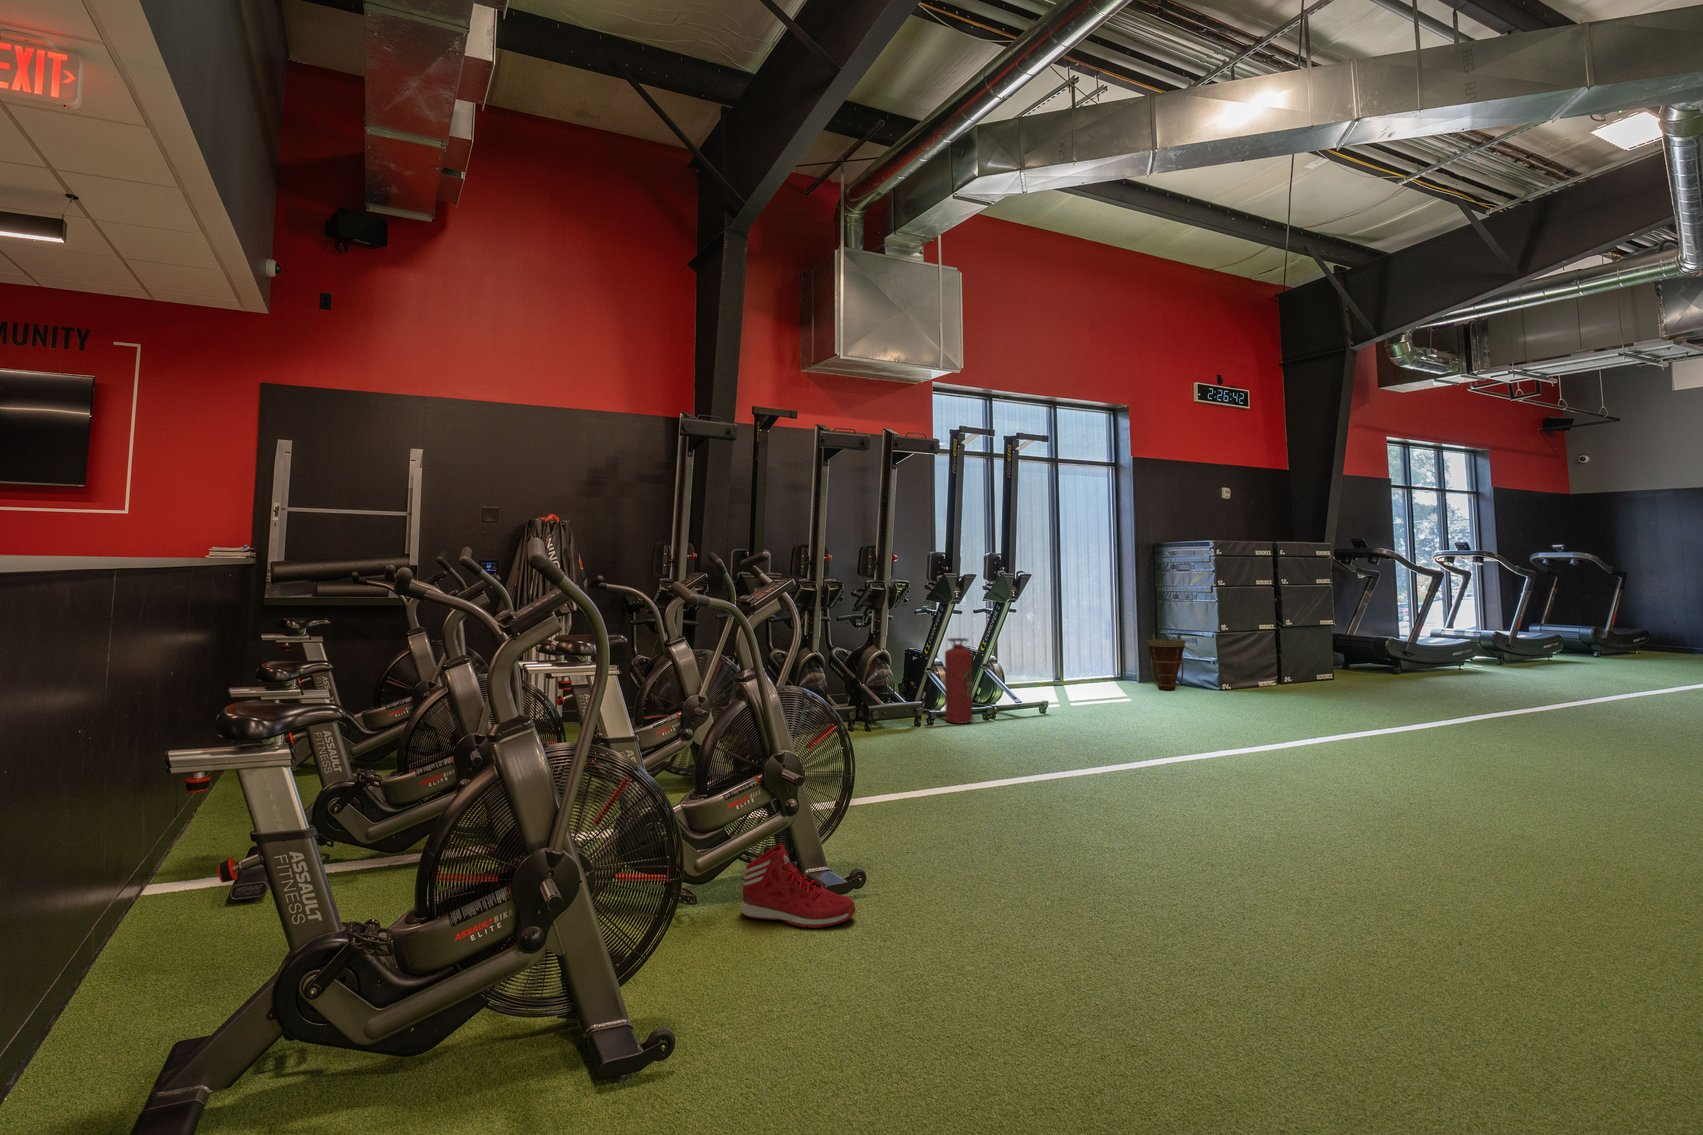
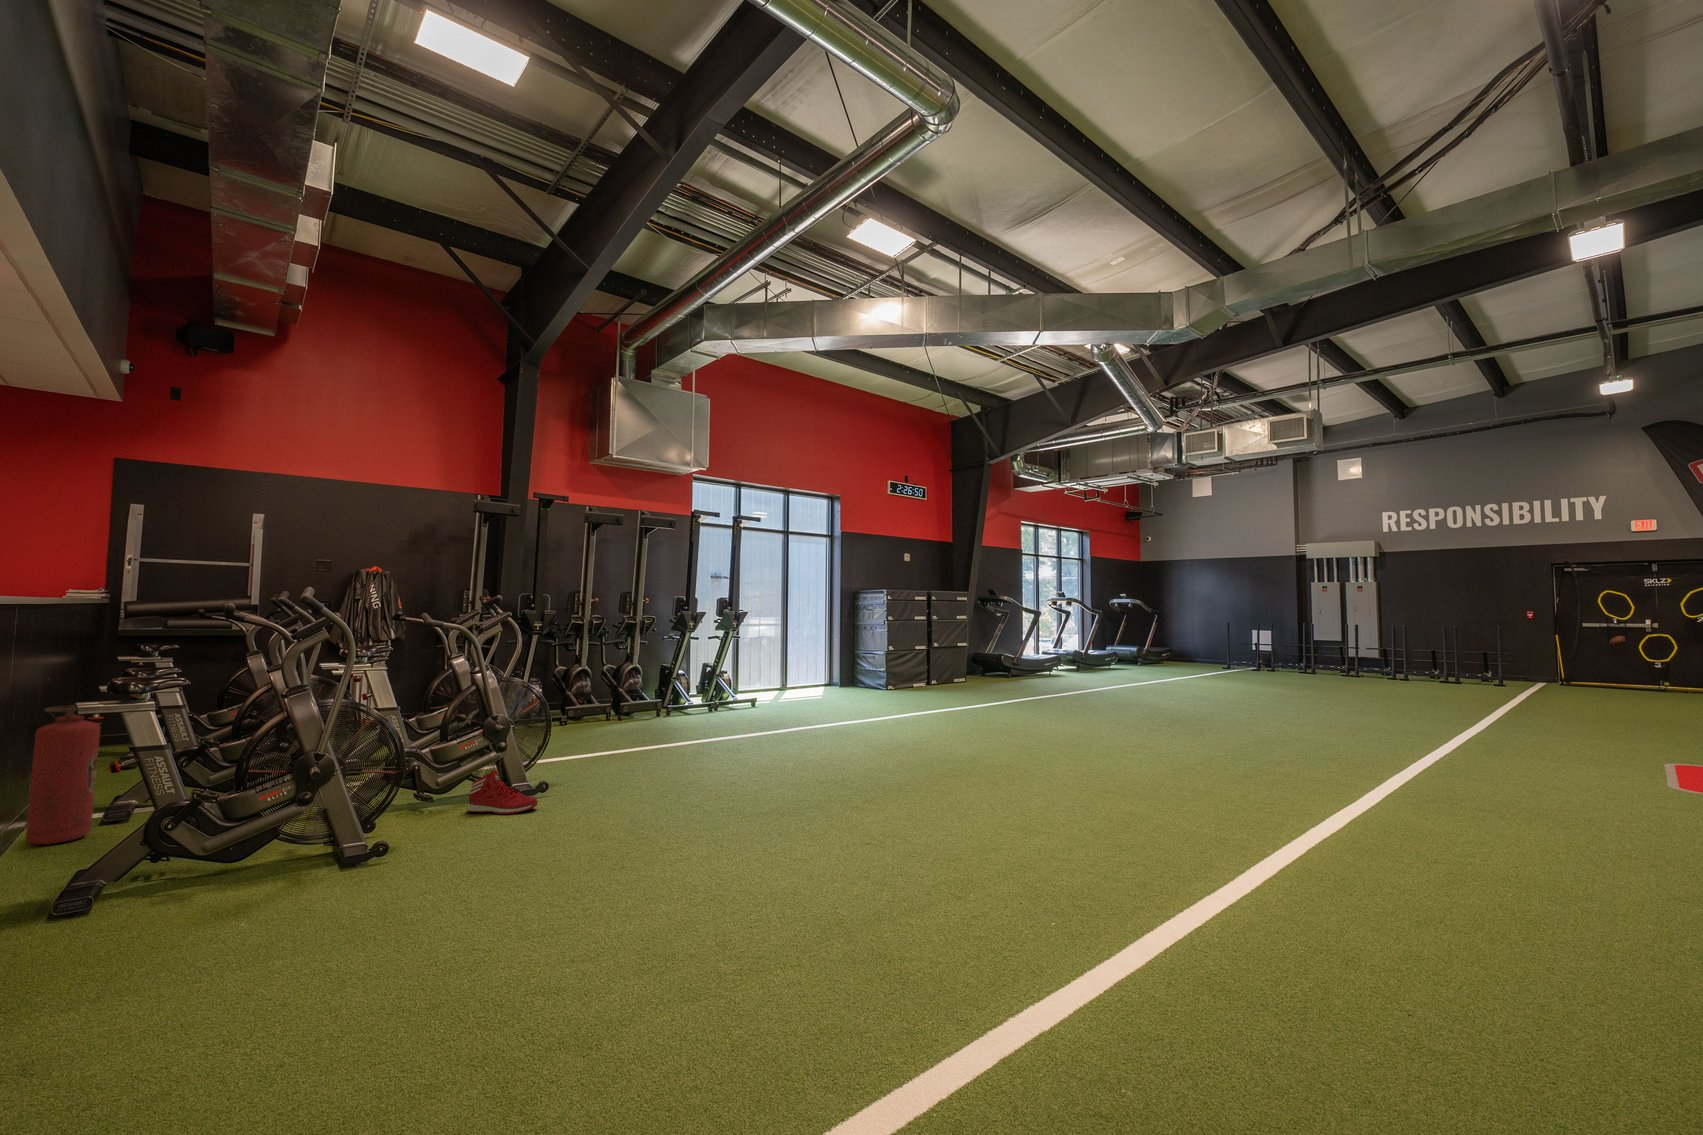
basket: present [1147,634,1185,690] -> none [842,653,867,692]
fire extinguisher: present [945,638,973,724] -> present [25,705,100,845]

